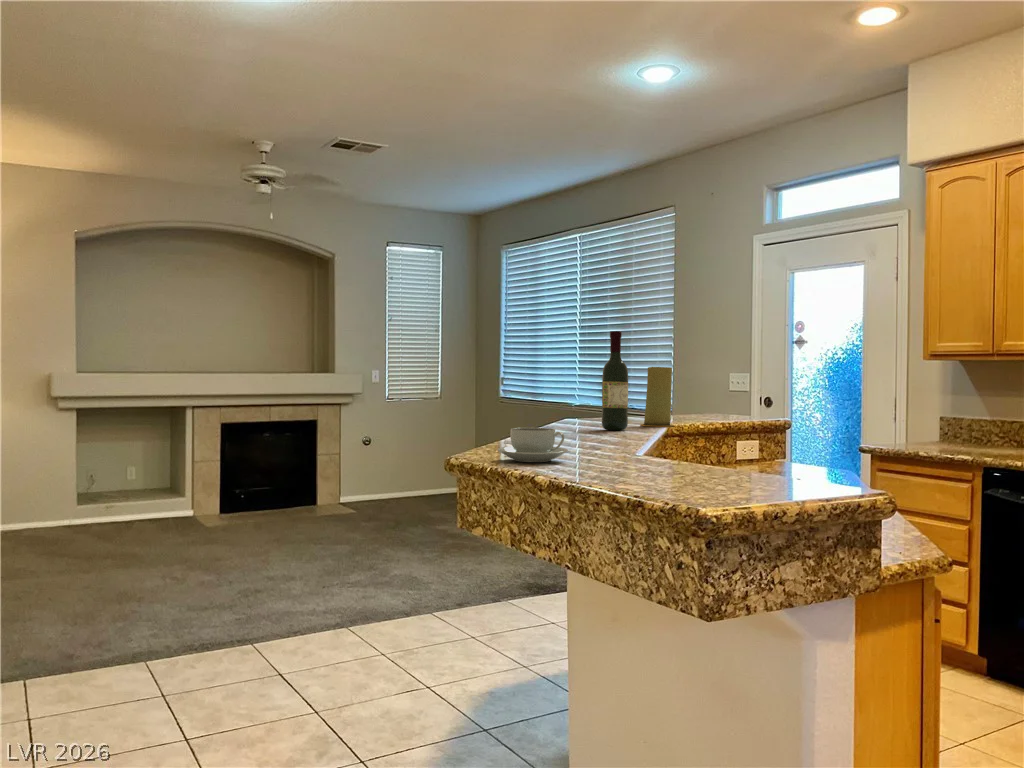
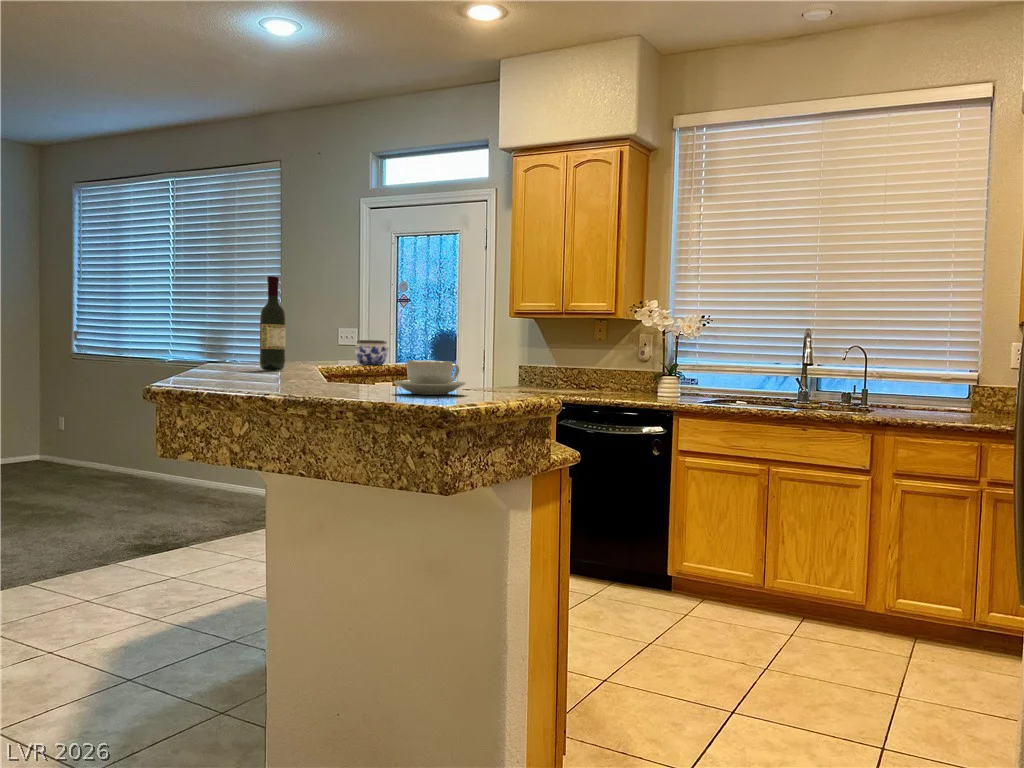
candle: present [640,367,674,427] -> none [289,313,322,368]
jar: none [725,392,763,420] -> present [355,340,388,365]
coffee cup: present [498,427,568,462] -> present [394,360,466,395]

